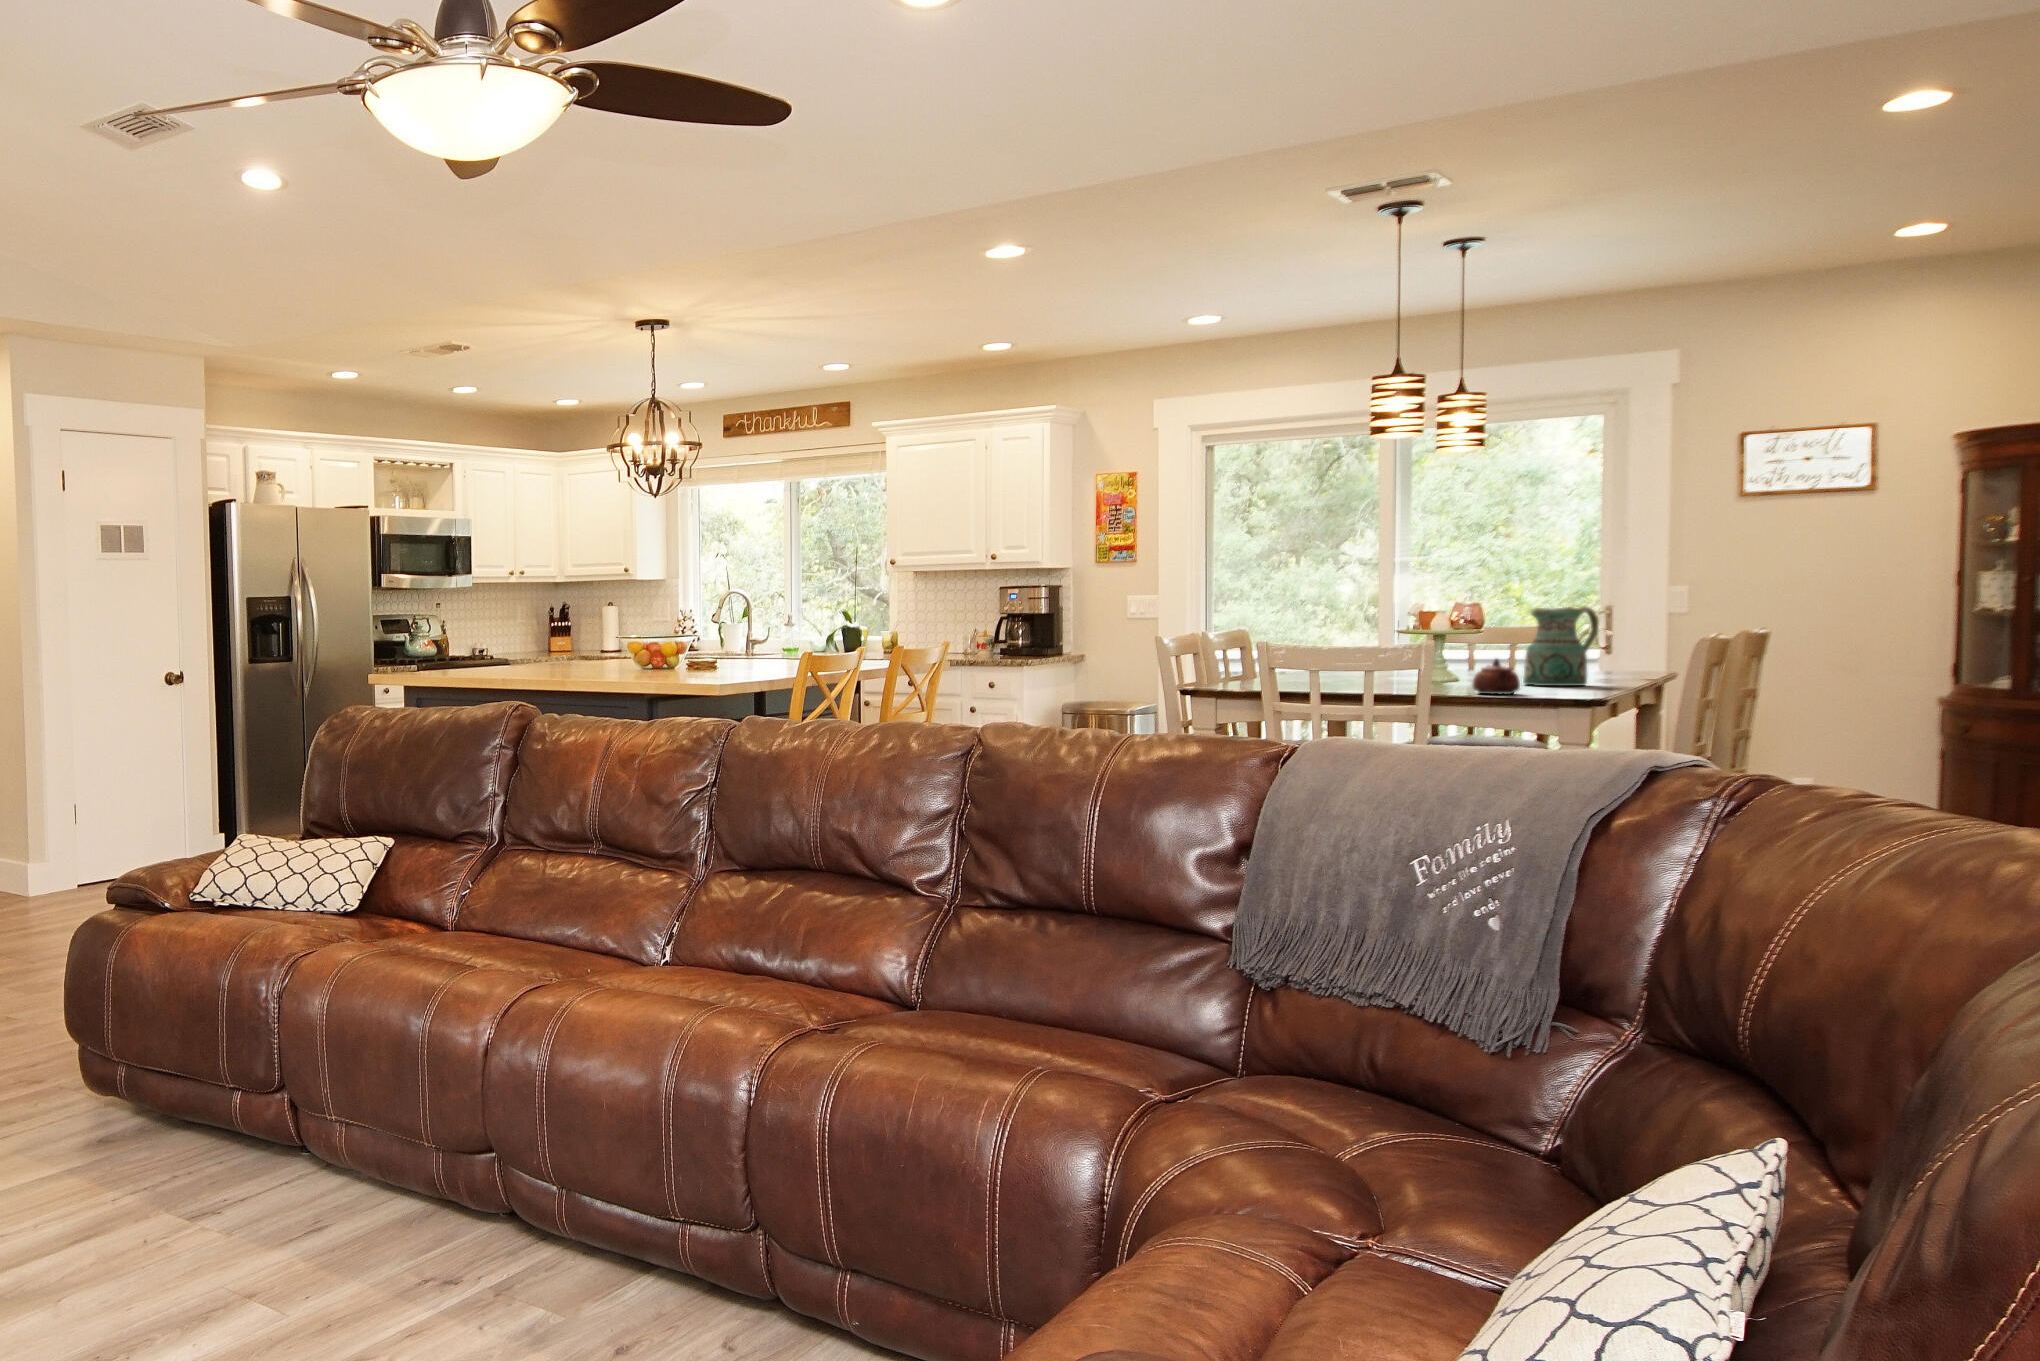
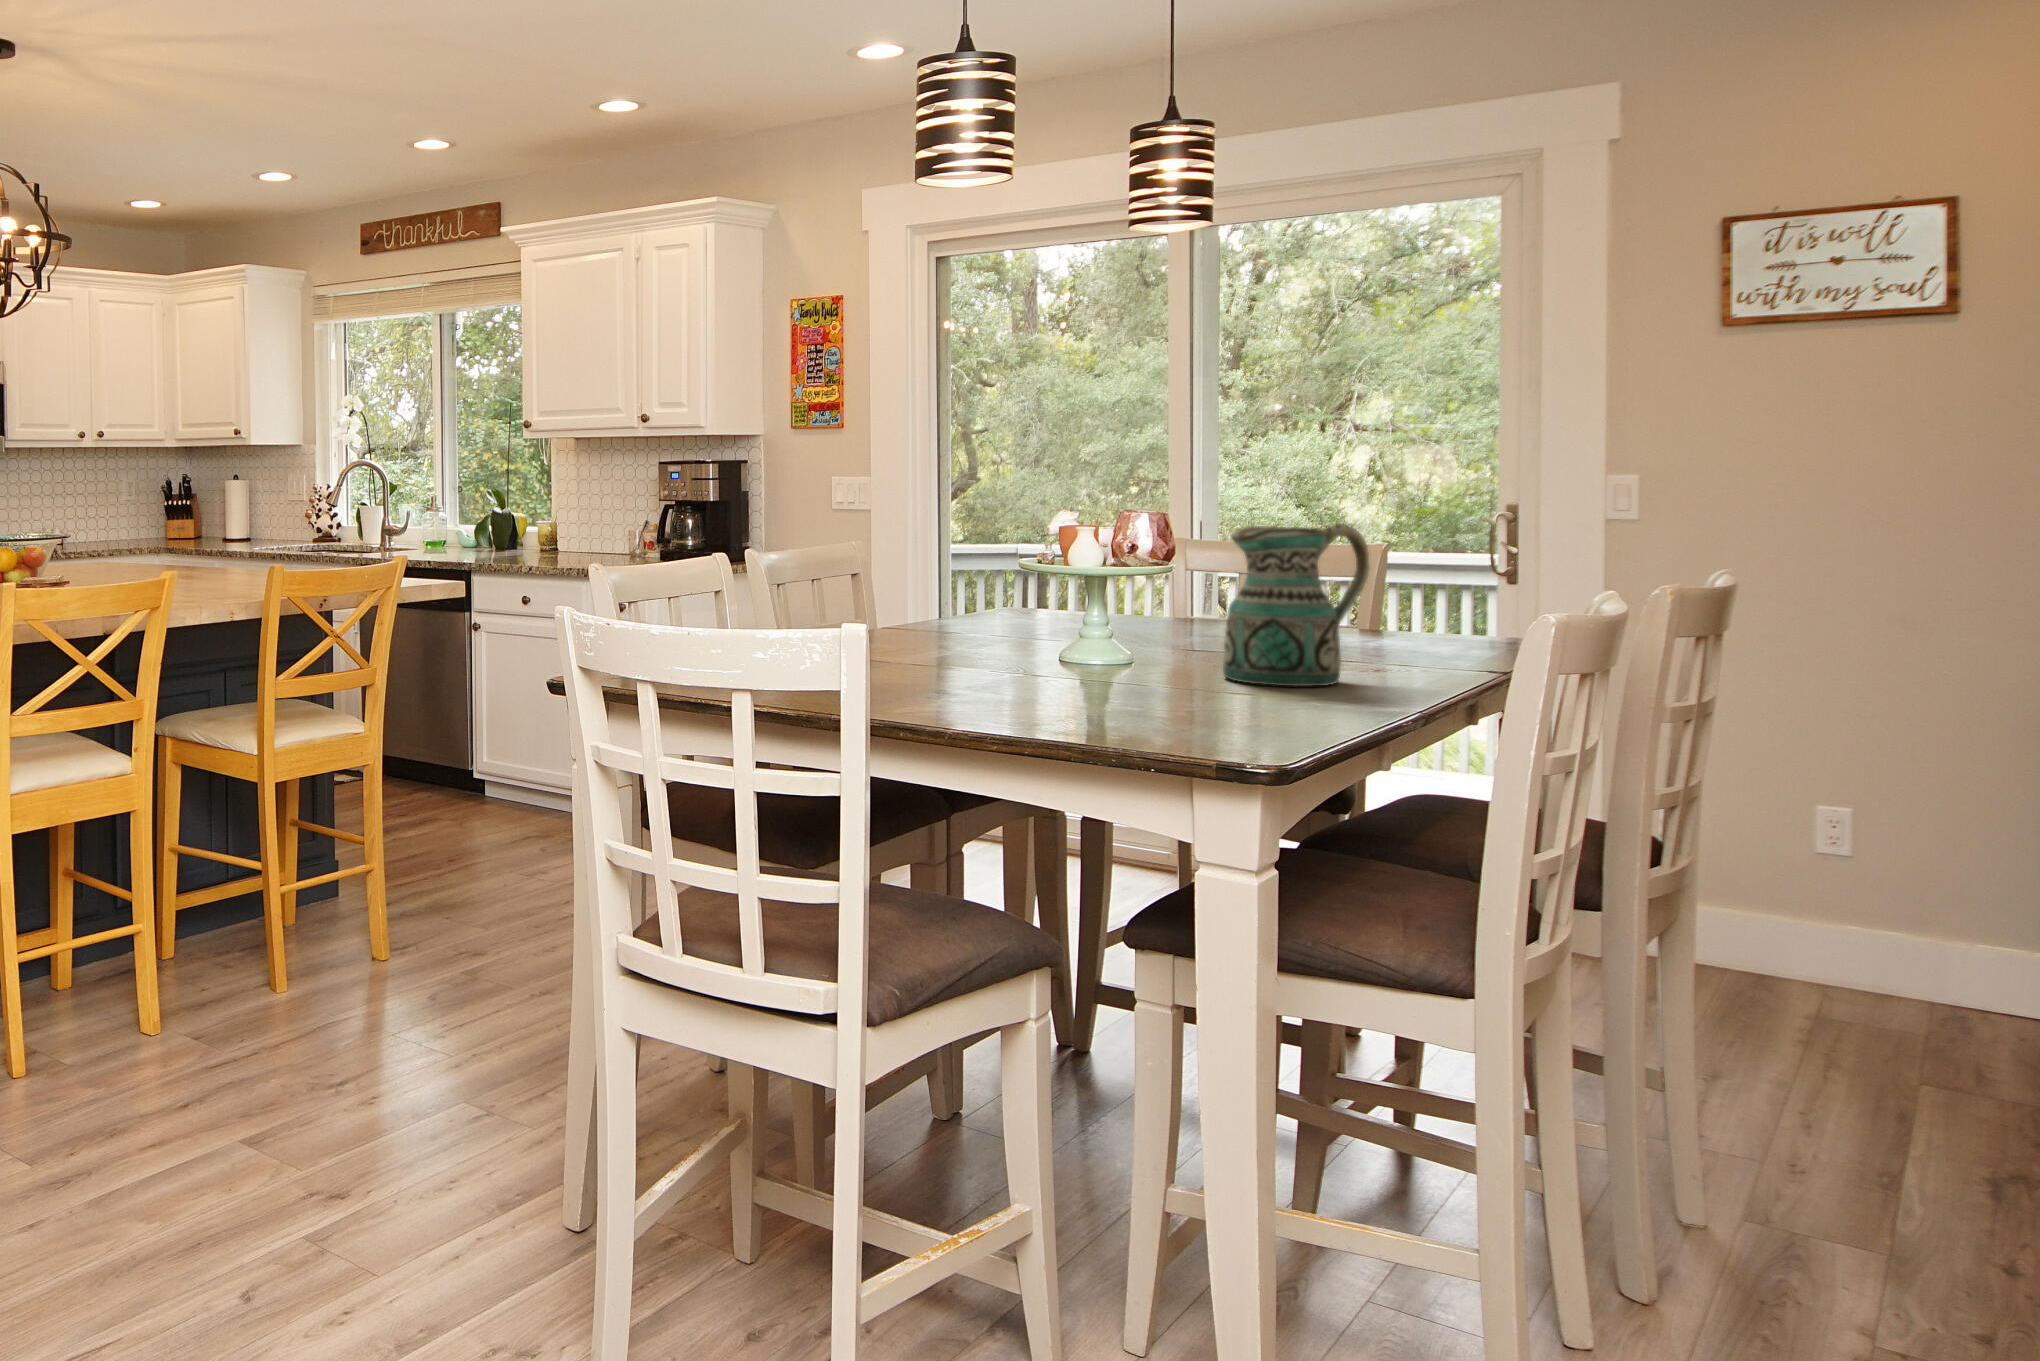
teapot: present [1472,659,1520,694] -> none [1044,642,1134,722]

